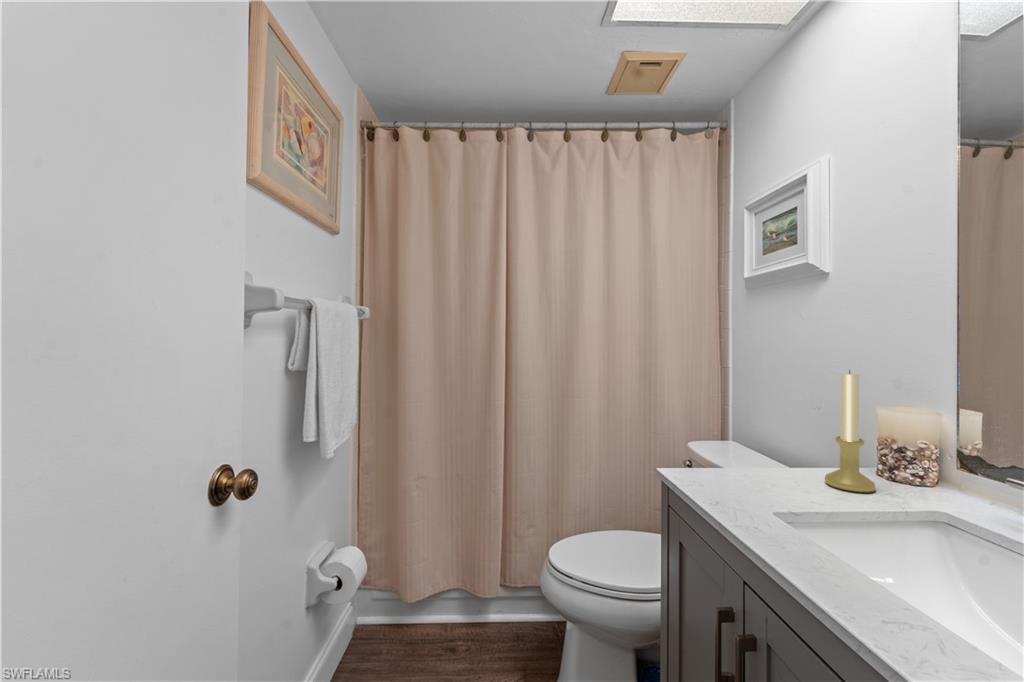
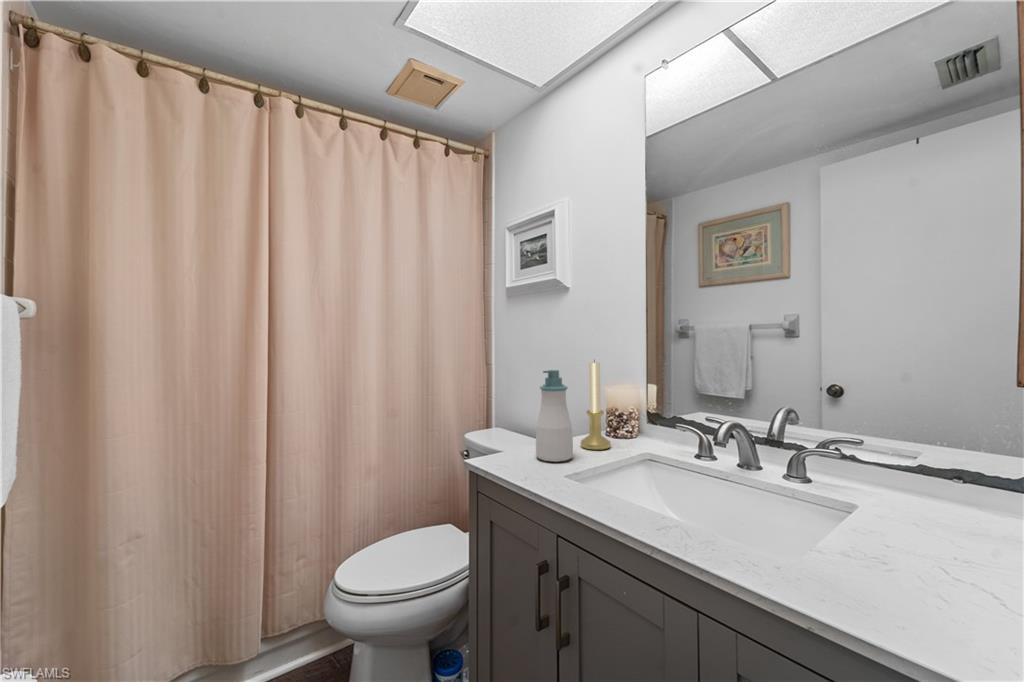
soap bottle: none [750,380,805,495] -> present [536,370,573,462]

